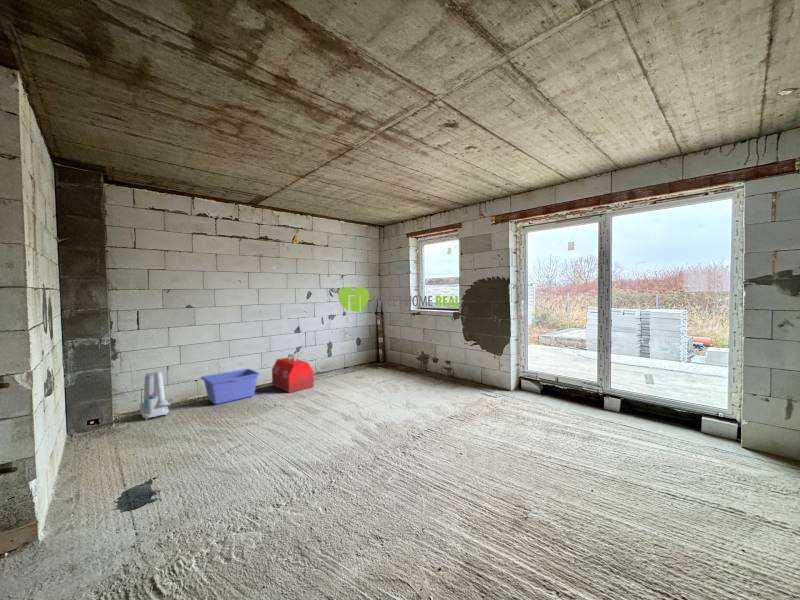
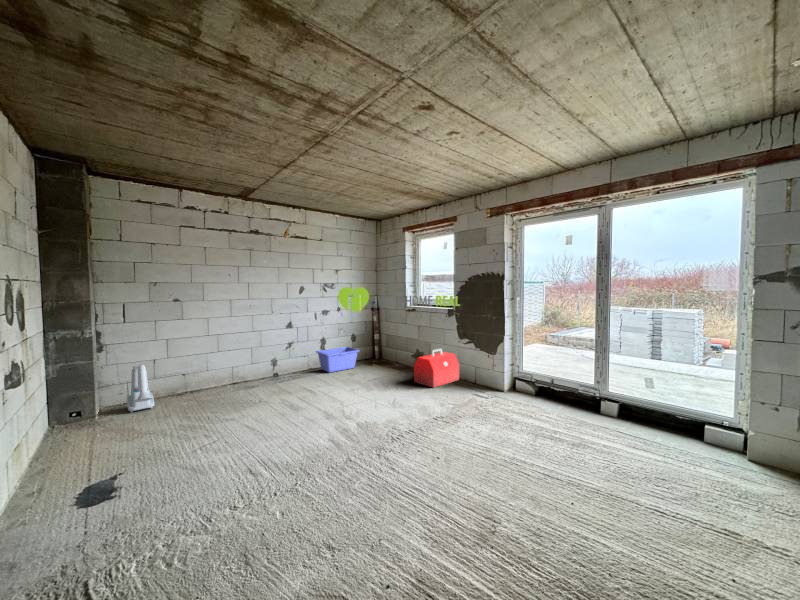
toolbox: present [272,354,314,393] -> present [414,349,459,388]
storage bin: present [201,369,260,404] -> present [316,347,359,372]

